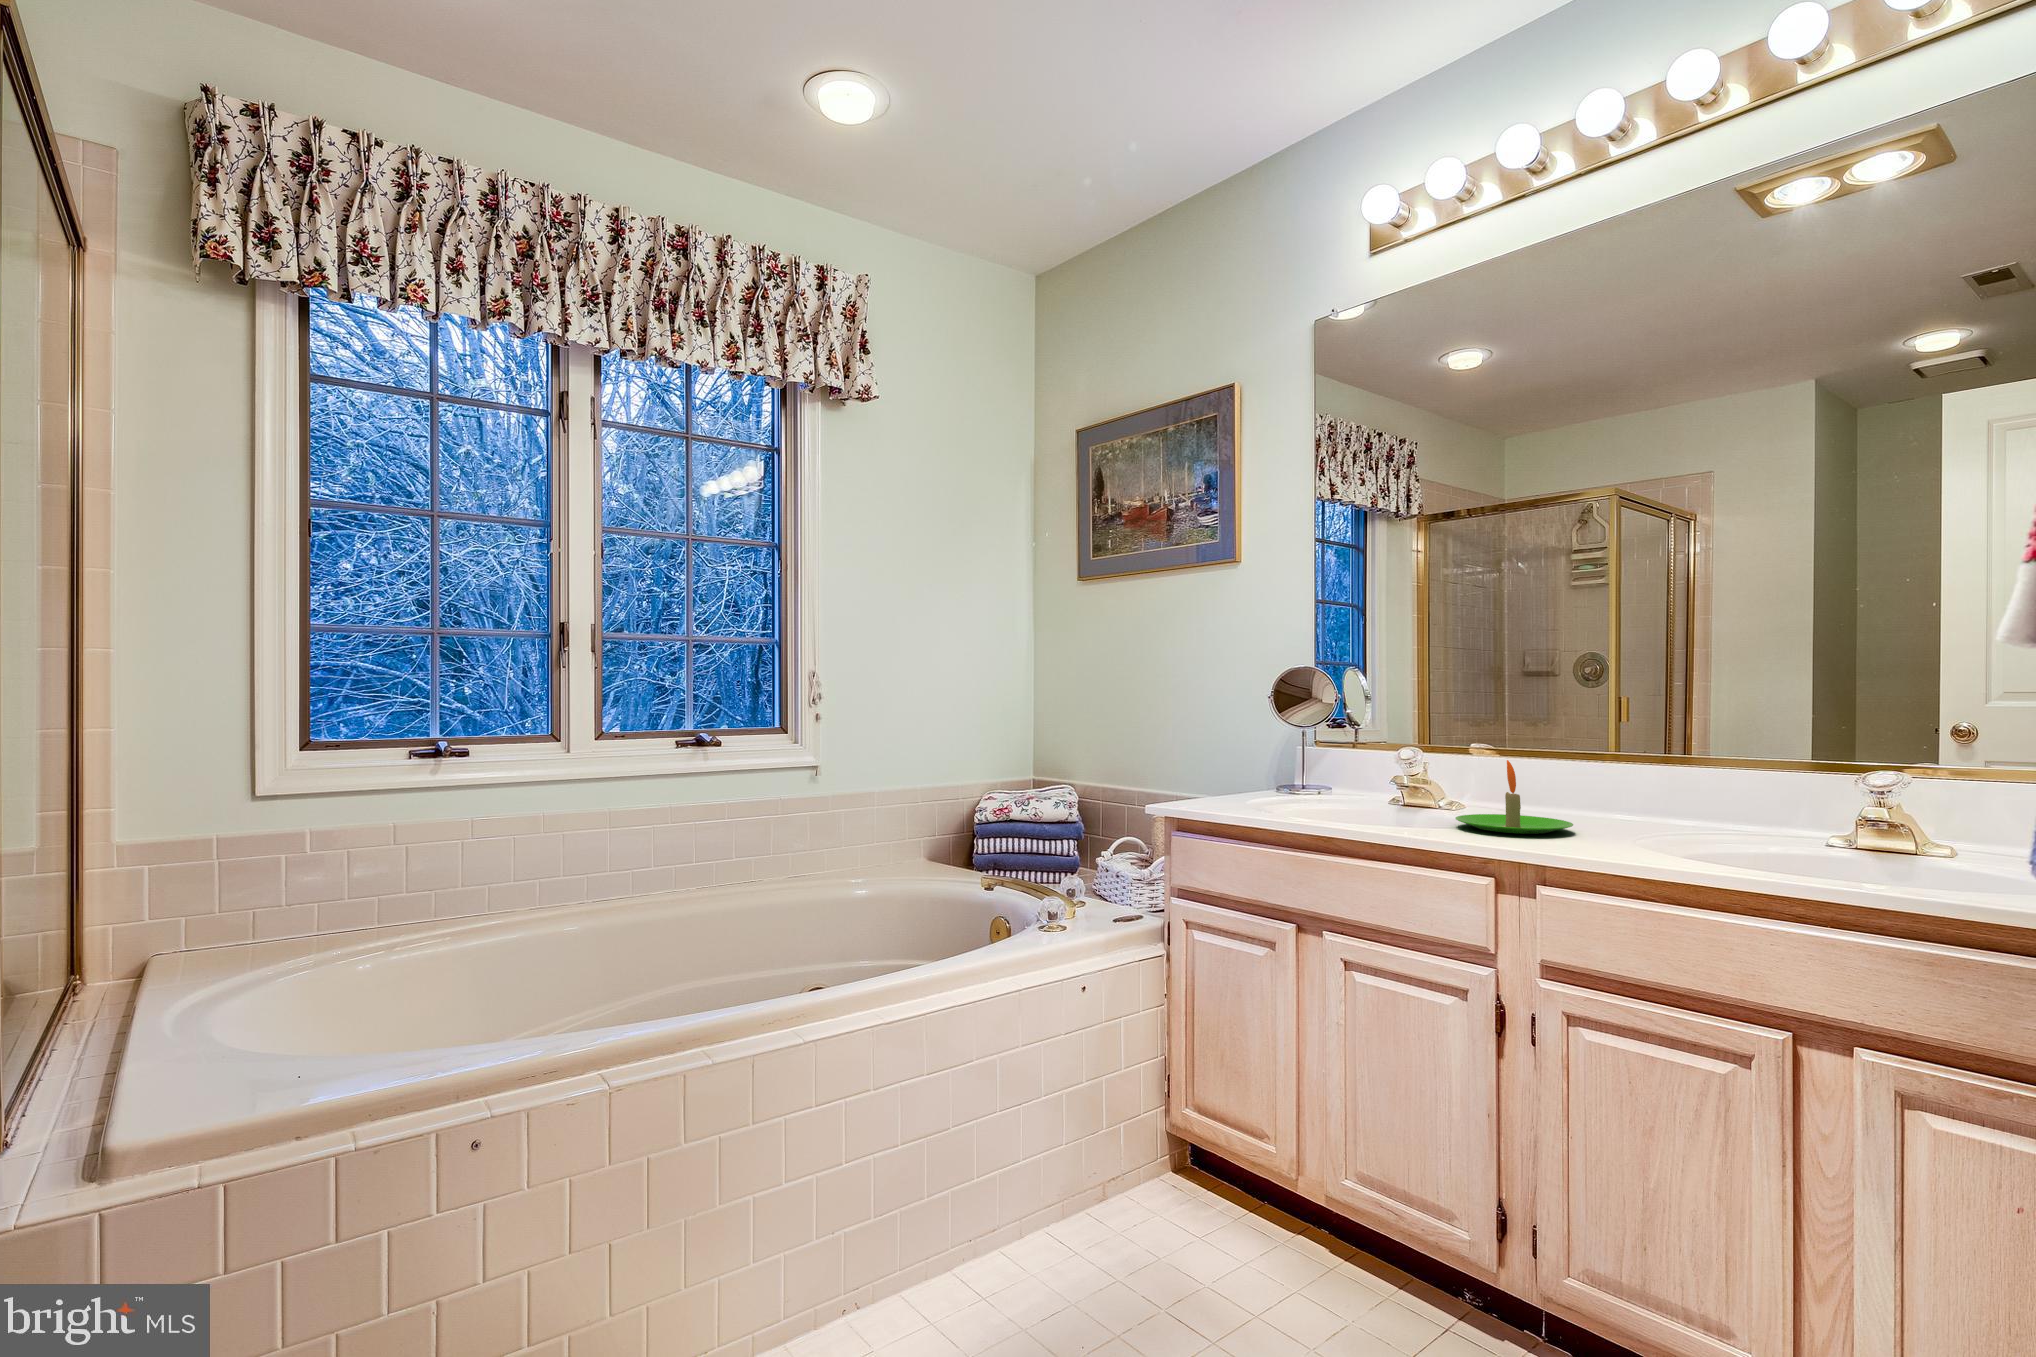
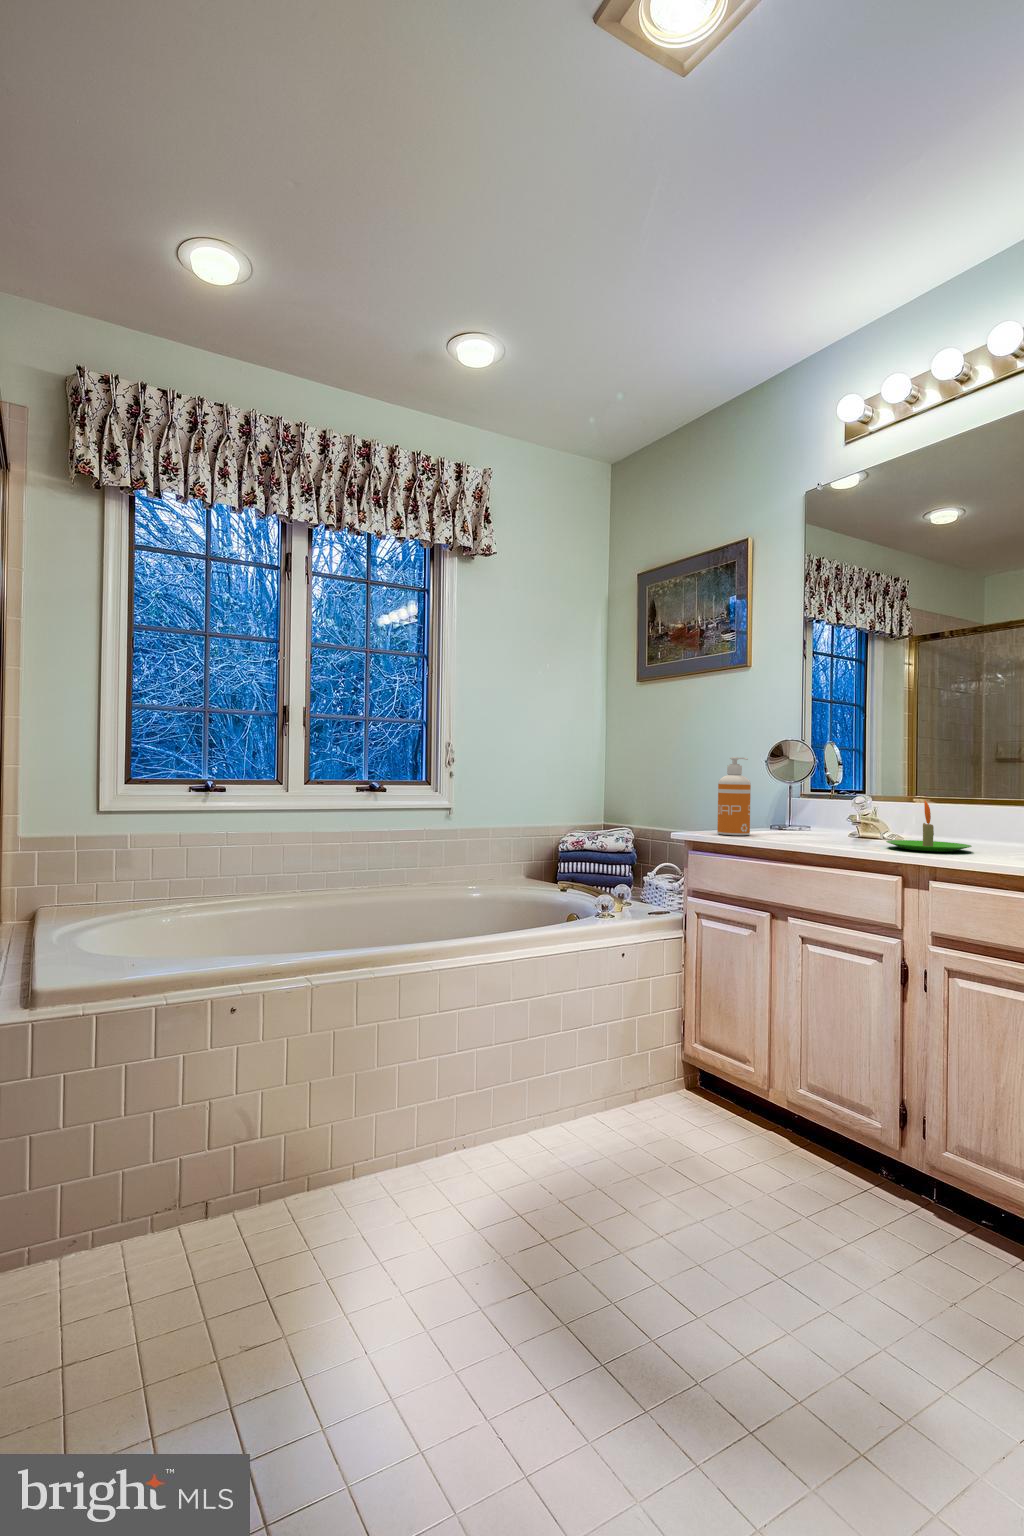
soap dispenser: none [1212,696,1258,809] -> present [717,757,751,835]

